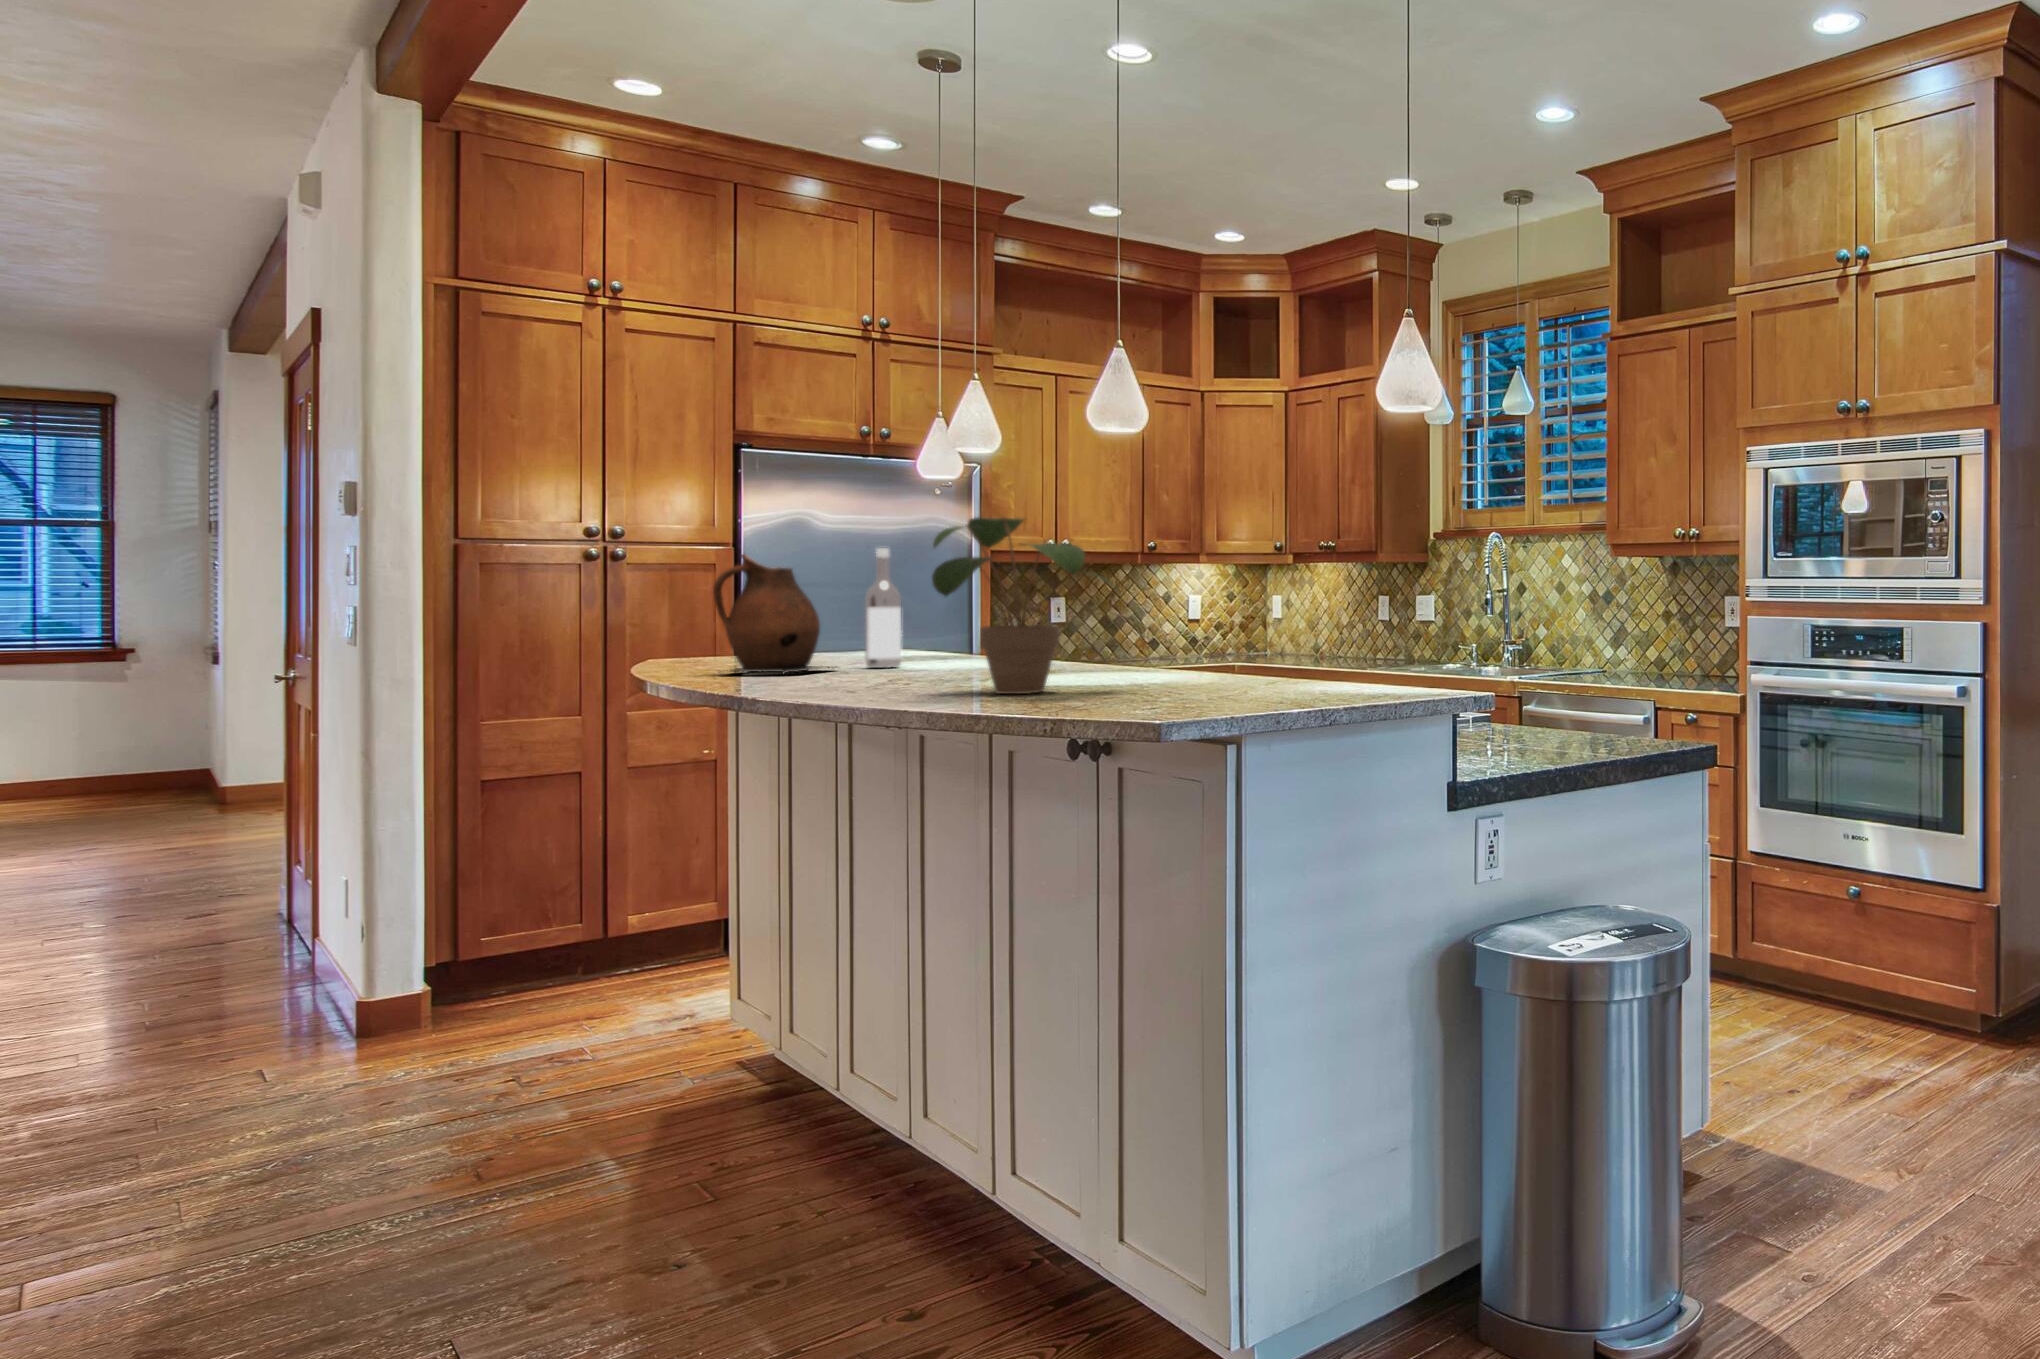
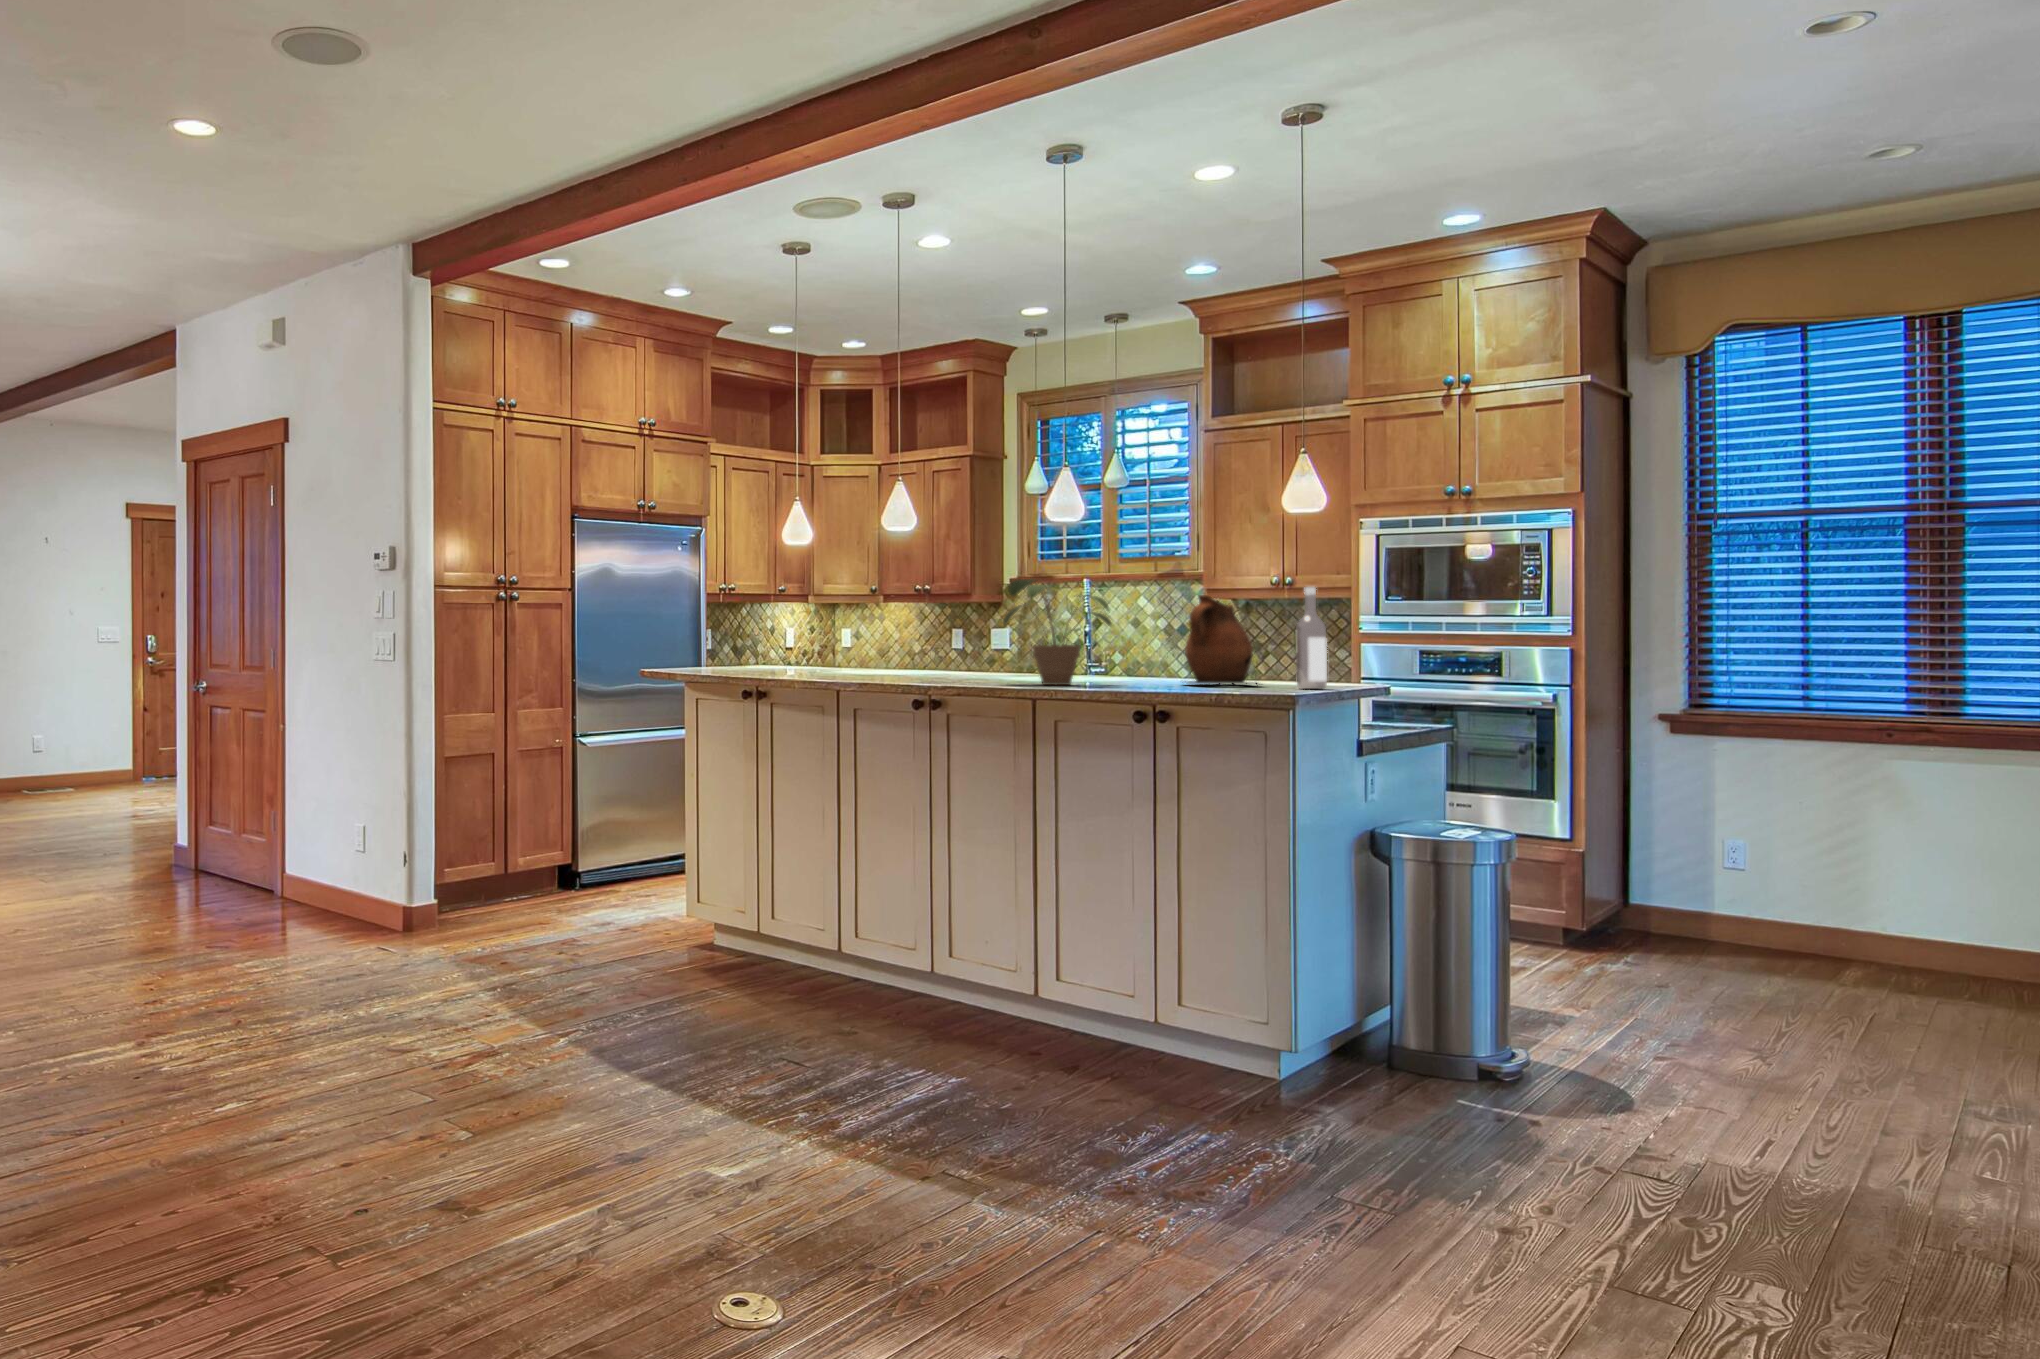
wine bottle: present [865,548,901,668] -> present [1296,587,1327,689]
ceramic pitcher: present [713,554,837,673] -> present [1185,595,1262,685]

